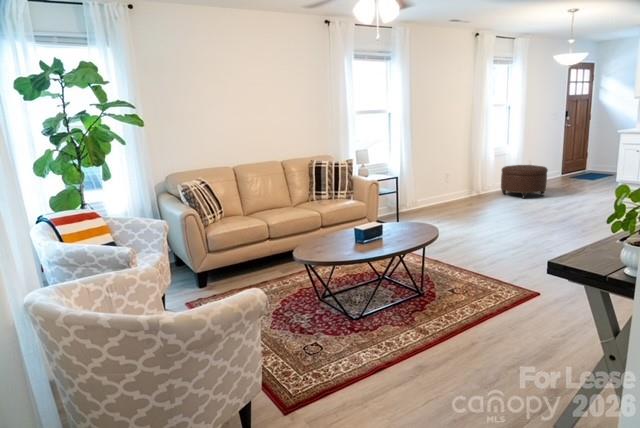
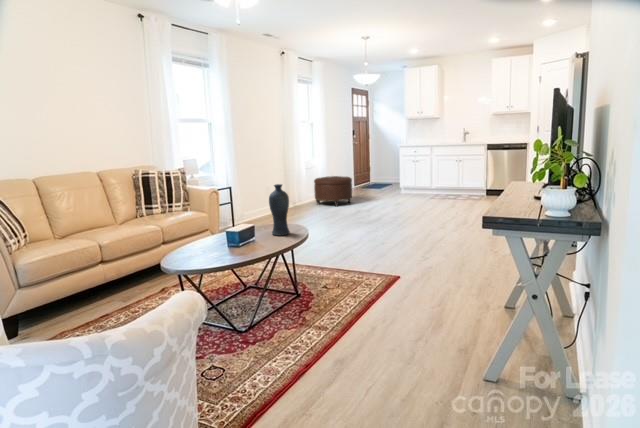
vase: none [398,189,417,237] -> present [269,184,290,236]

